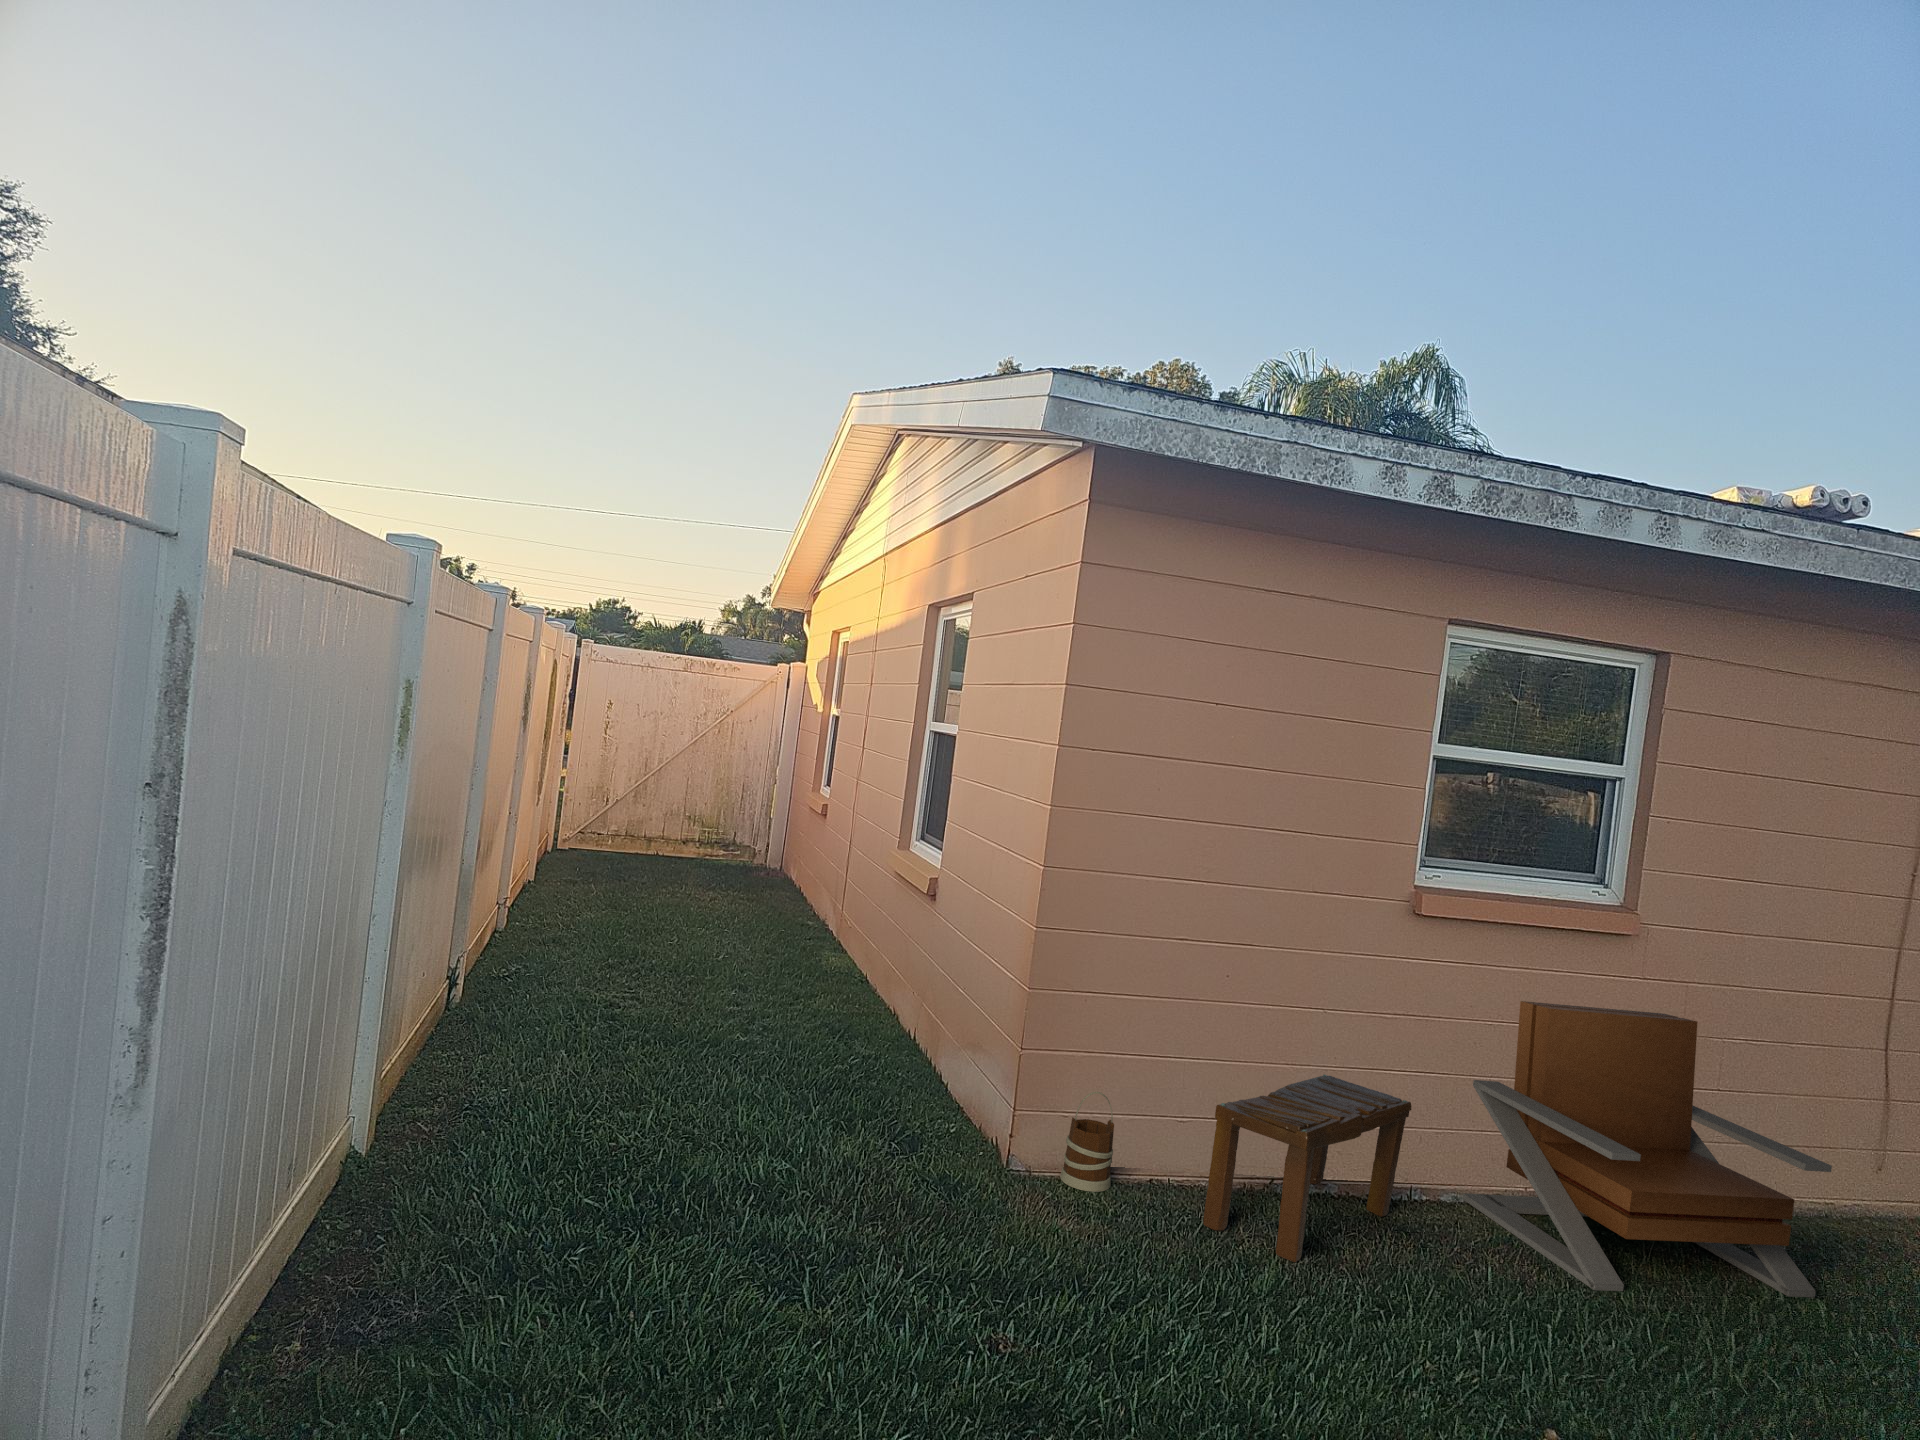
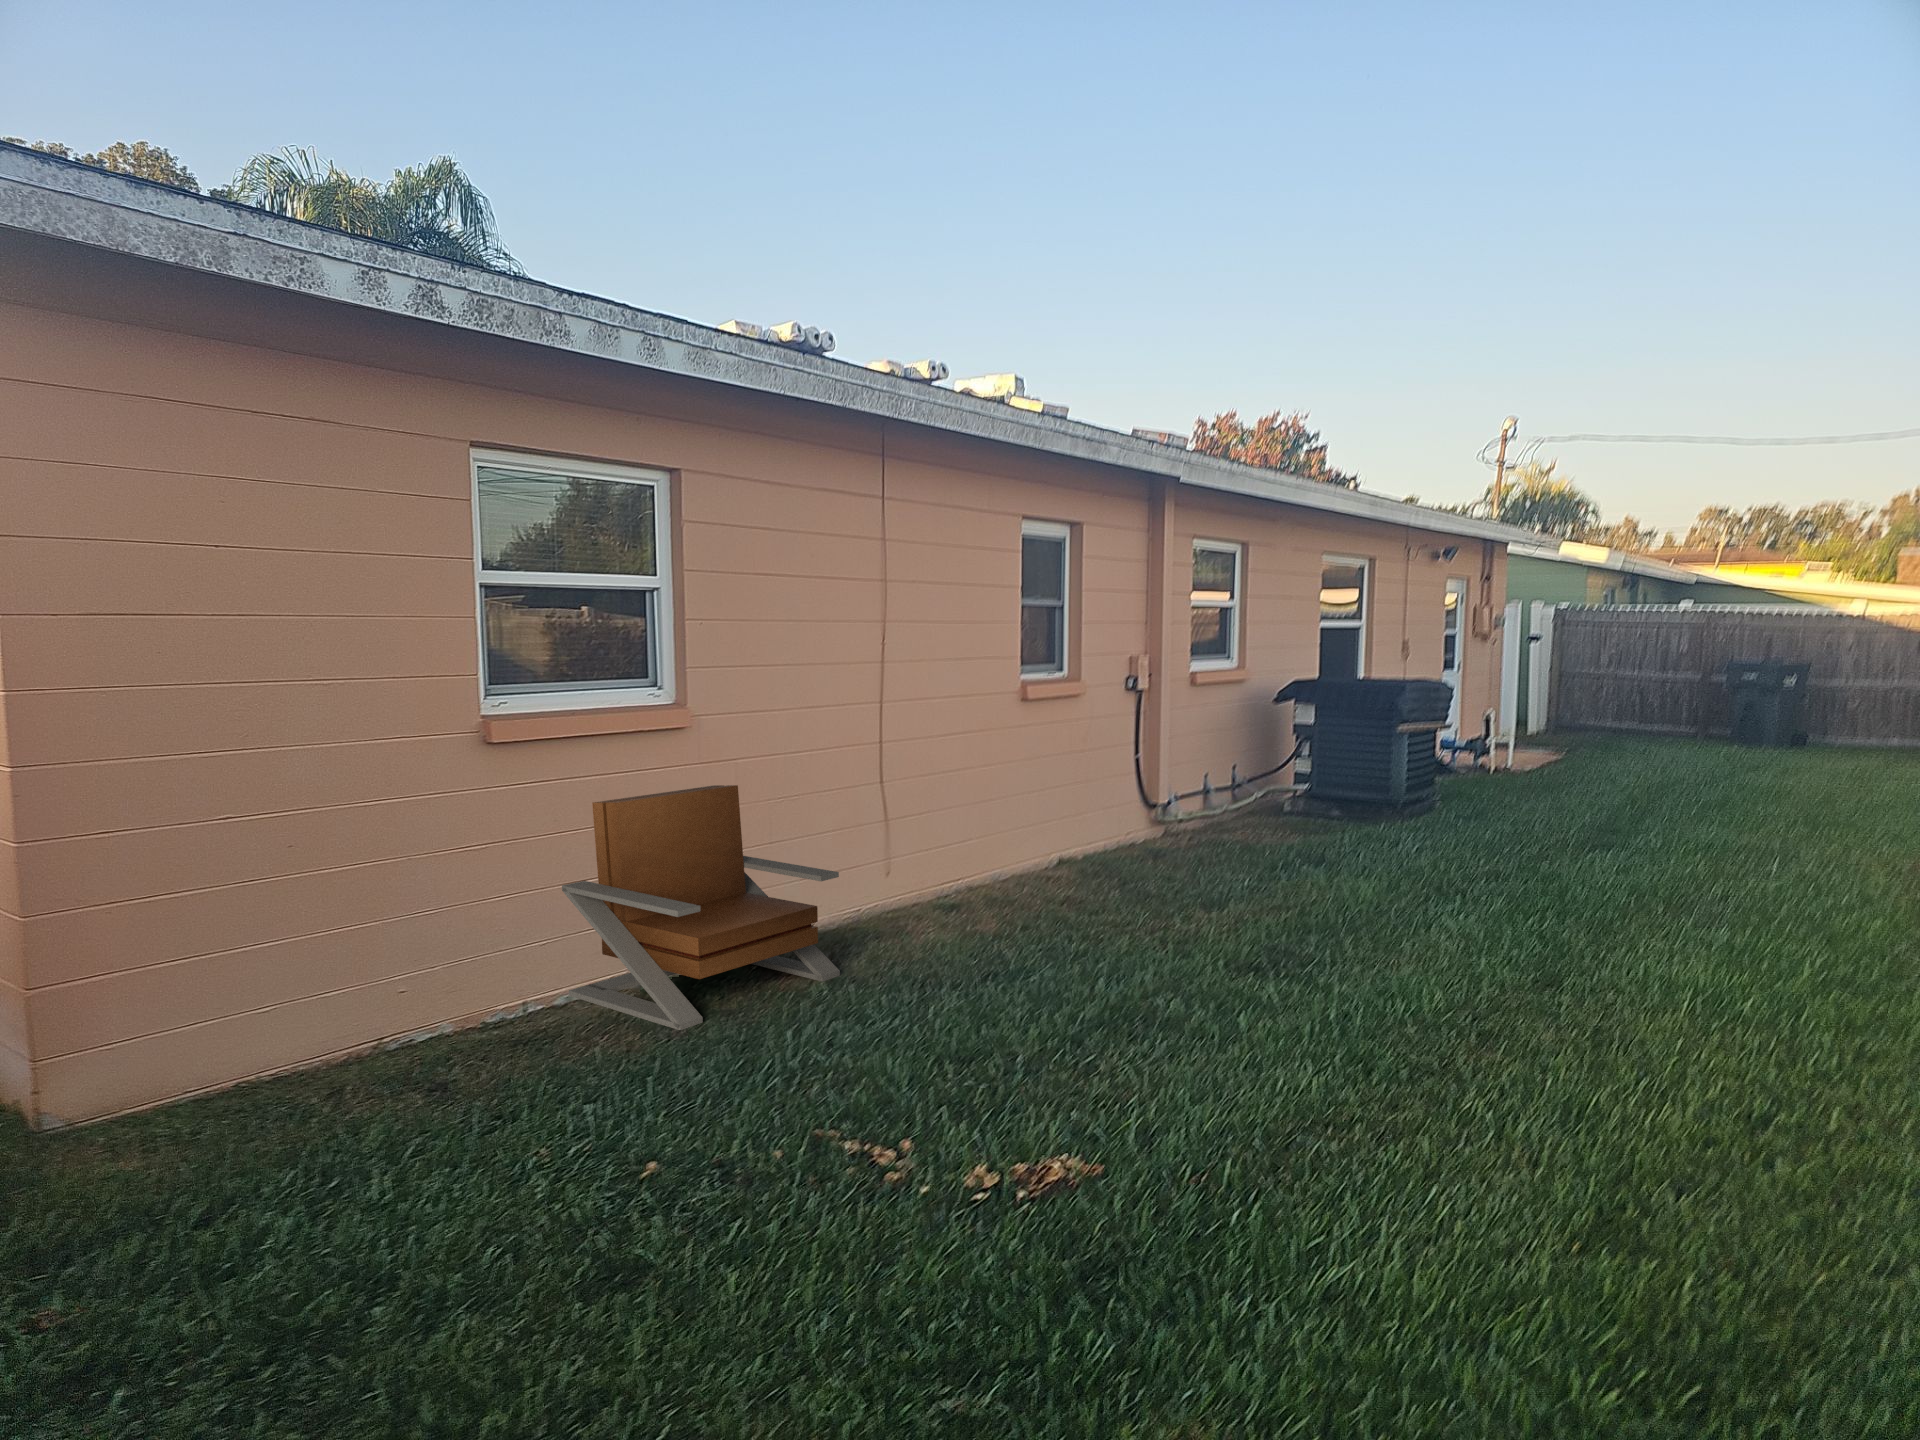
bench: present [1203,1074,1412,1262] -> none [286,921,503,1112]
wooden bucket: present [1060,1092,1114,1192] -> none [102,1016,174,1131]

